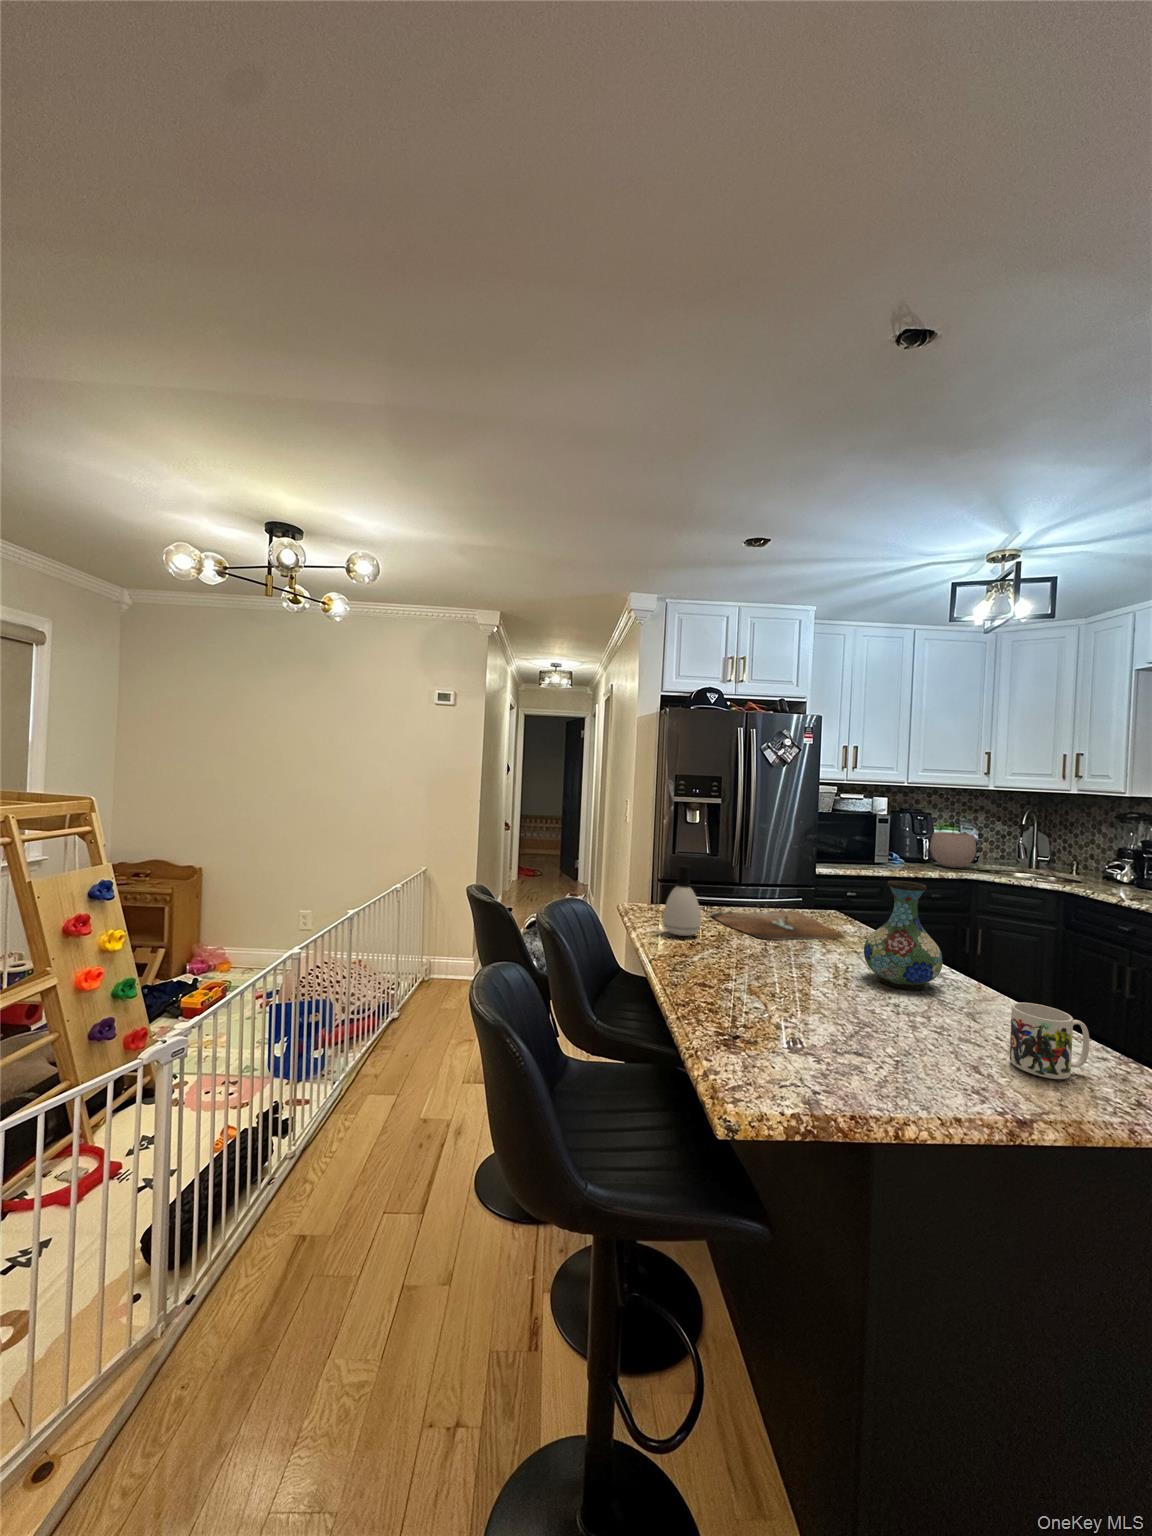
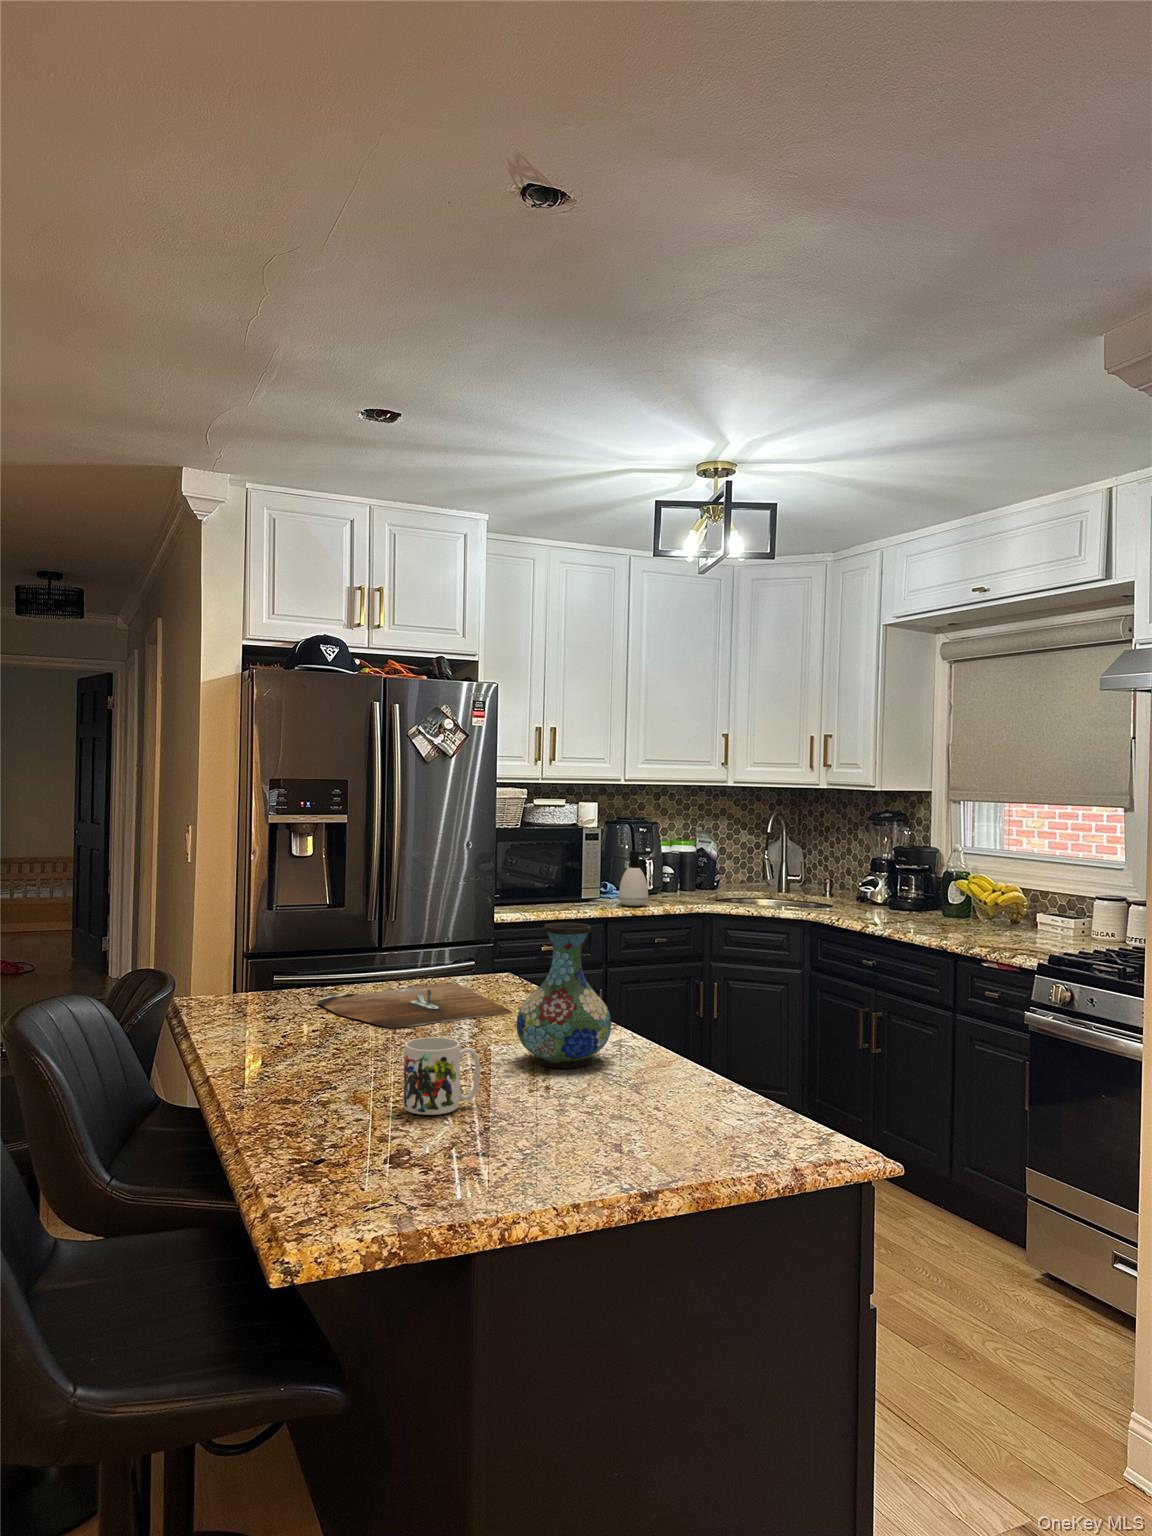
plant pot: present [930,825,976,868] -> none [656,828,712,900]
soap dispenser: present [663,865,704,936] -> present [619,851,650,906]
mug: present [1010,1003,1090,1079] -> present [403,1037,480,1115]

